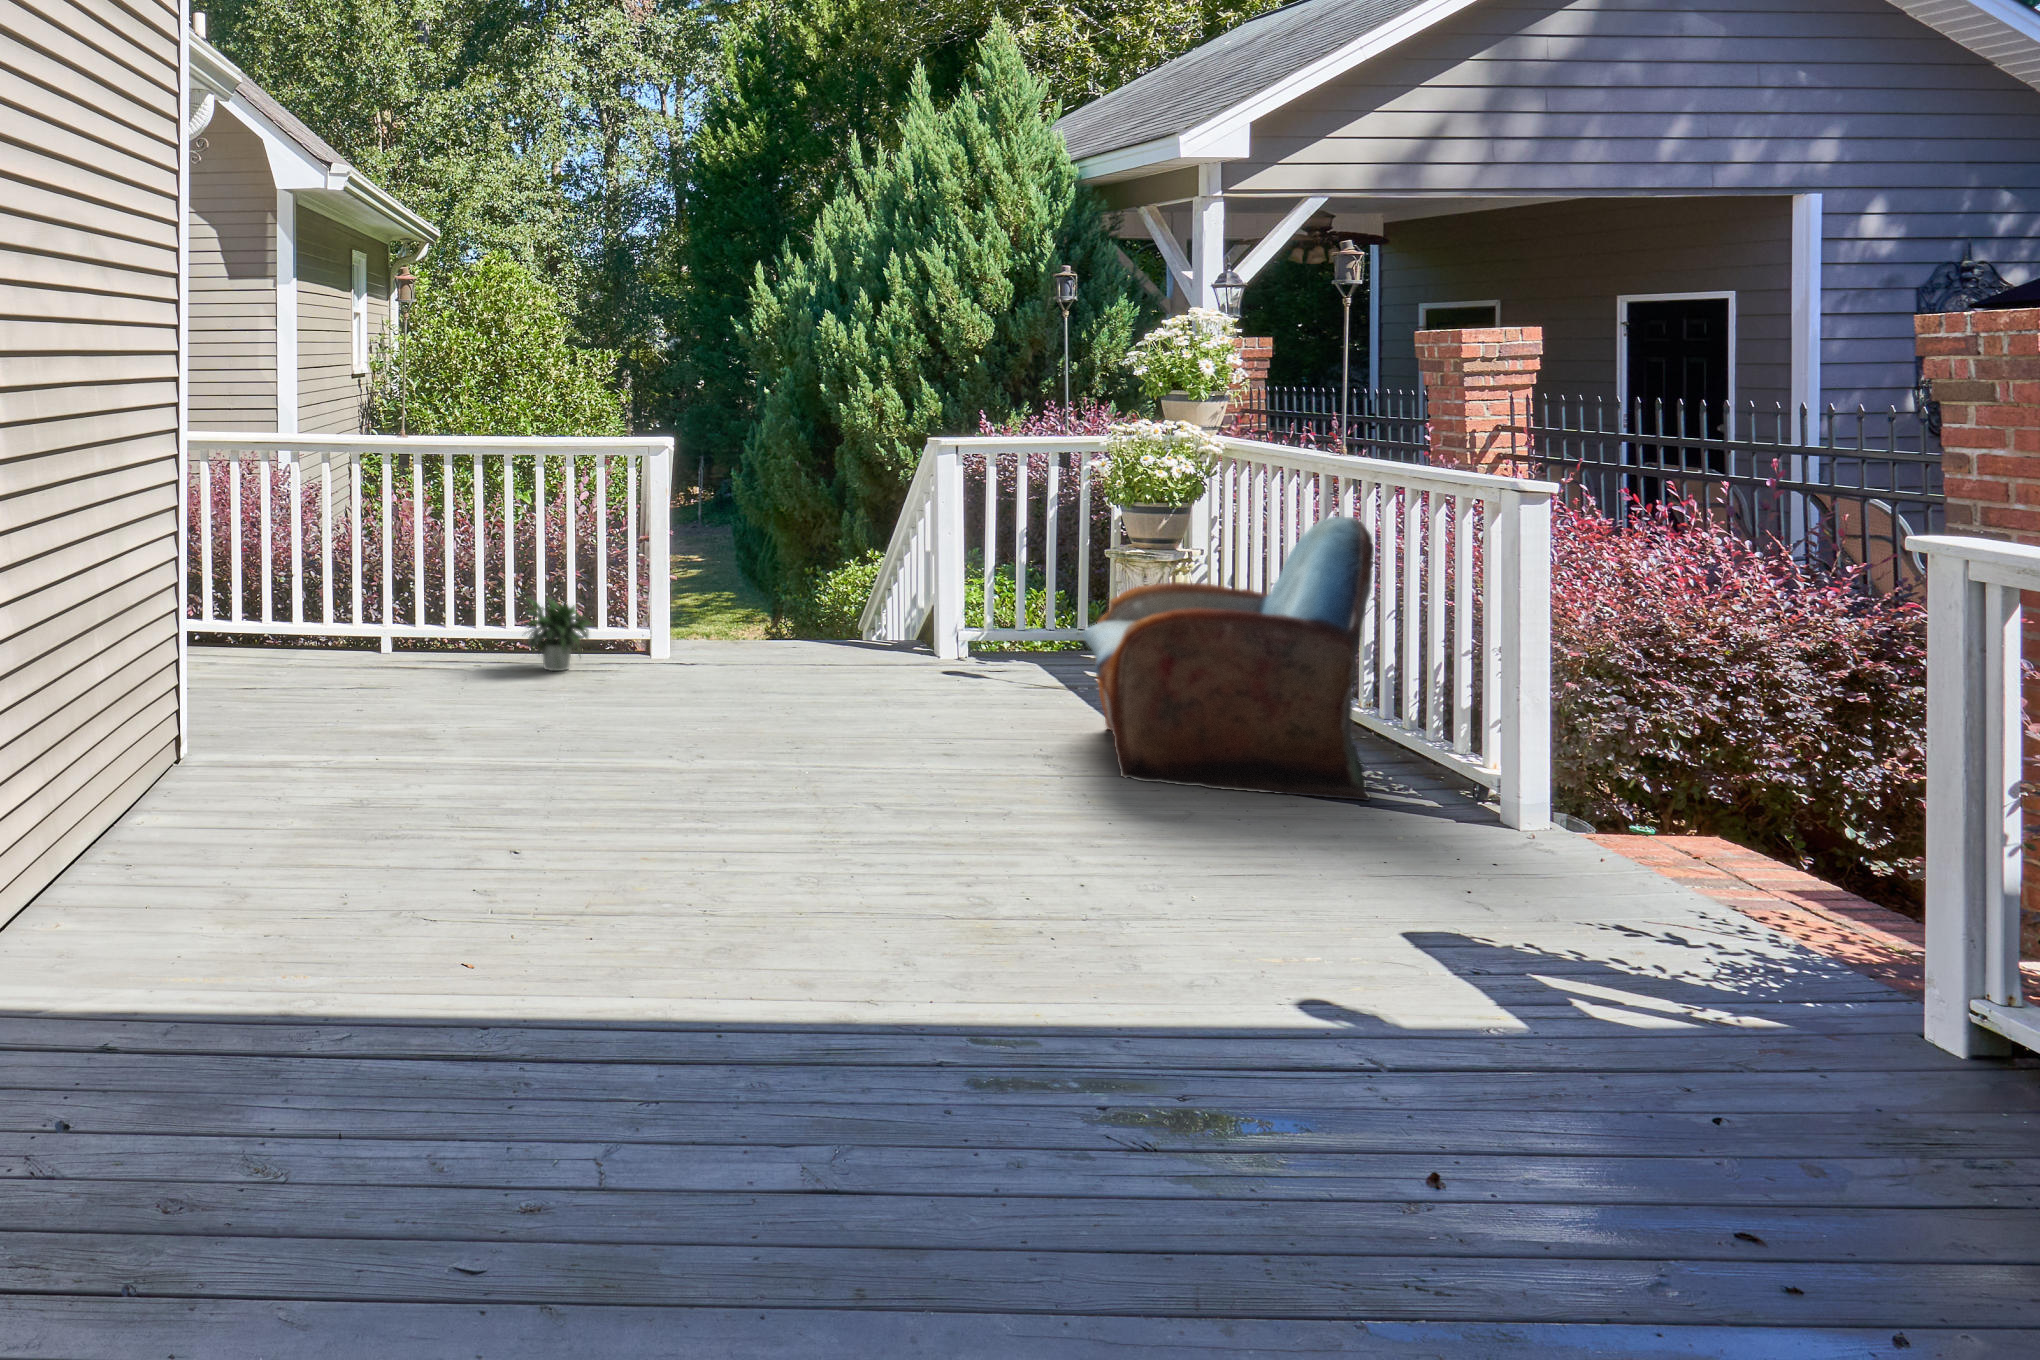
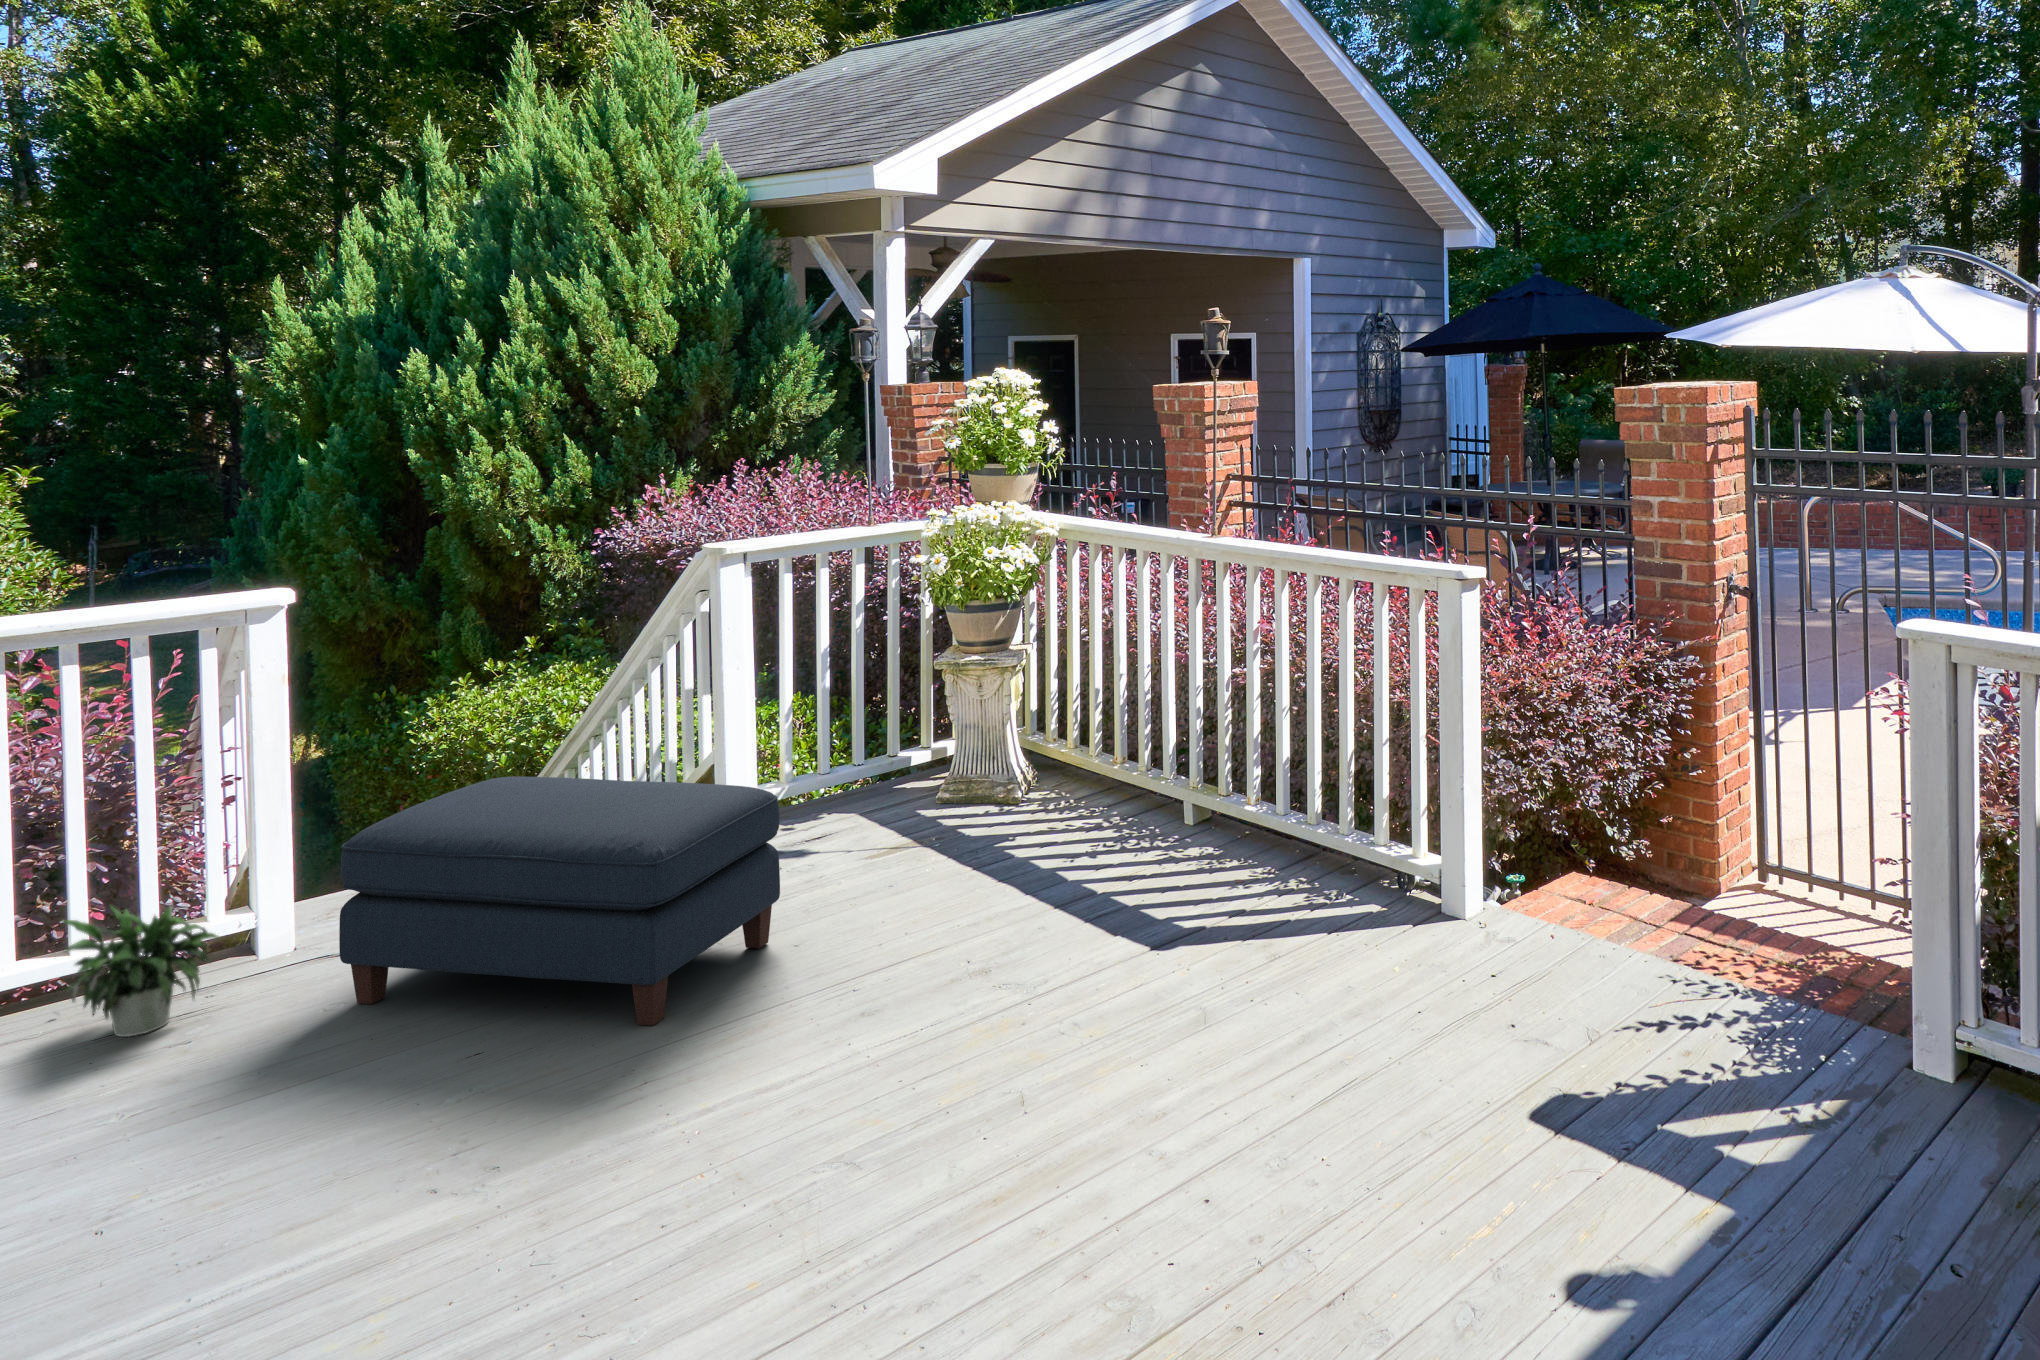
armchair: present [1082,516,1374,800] -> none [992,618,1334,974]
ottoman: none [646,566,910,726] -> present [339,777,780,1026]

